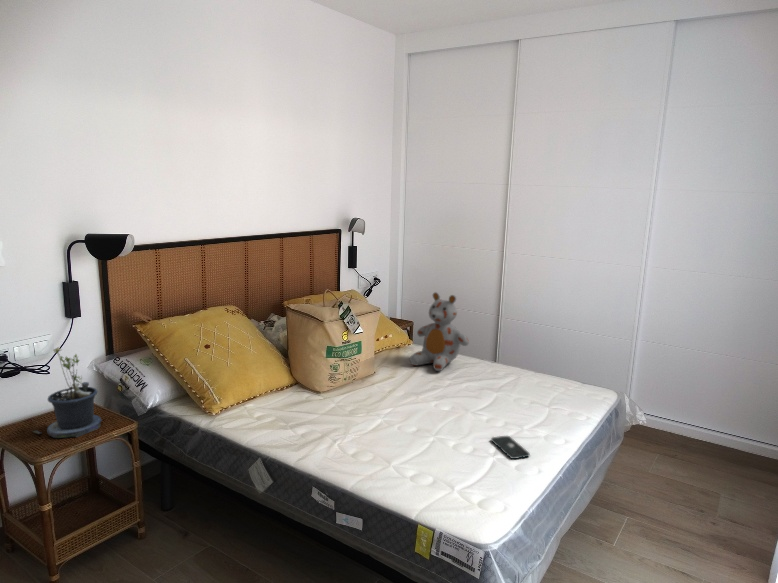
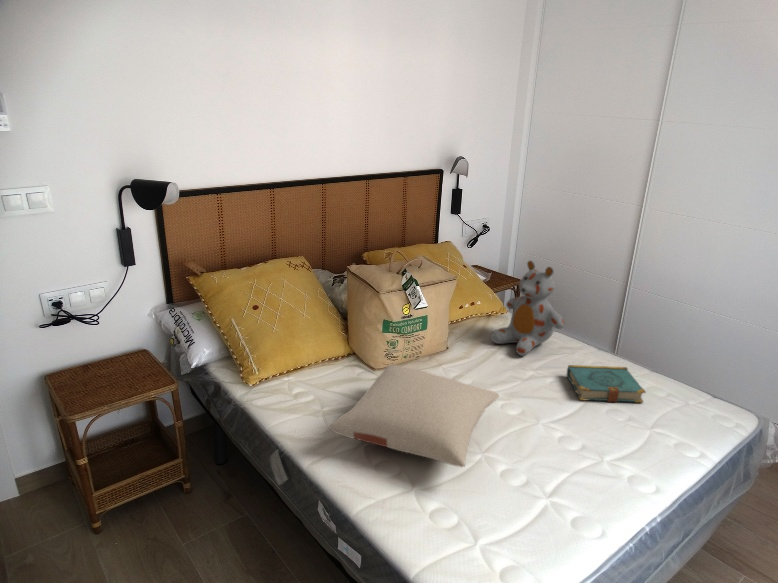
potted plant: present [33,348,102,438] -> none [79,305,146,396]
book: none [478,368,542,395] -> present [567,365,646,403]
pillow: none [312,379,438,440] -> present [330,365,499,467]
smartphone: present [491,436,530,459] -> none [549,468,592,507]

